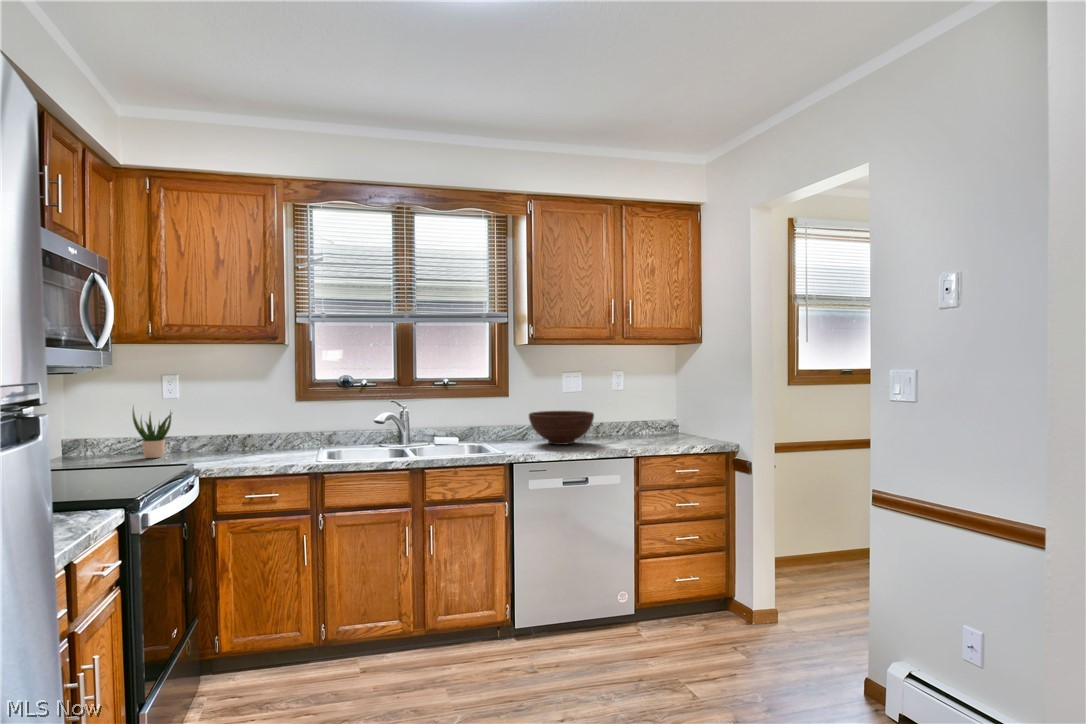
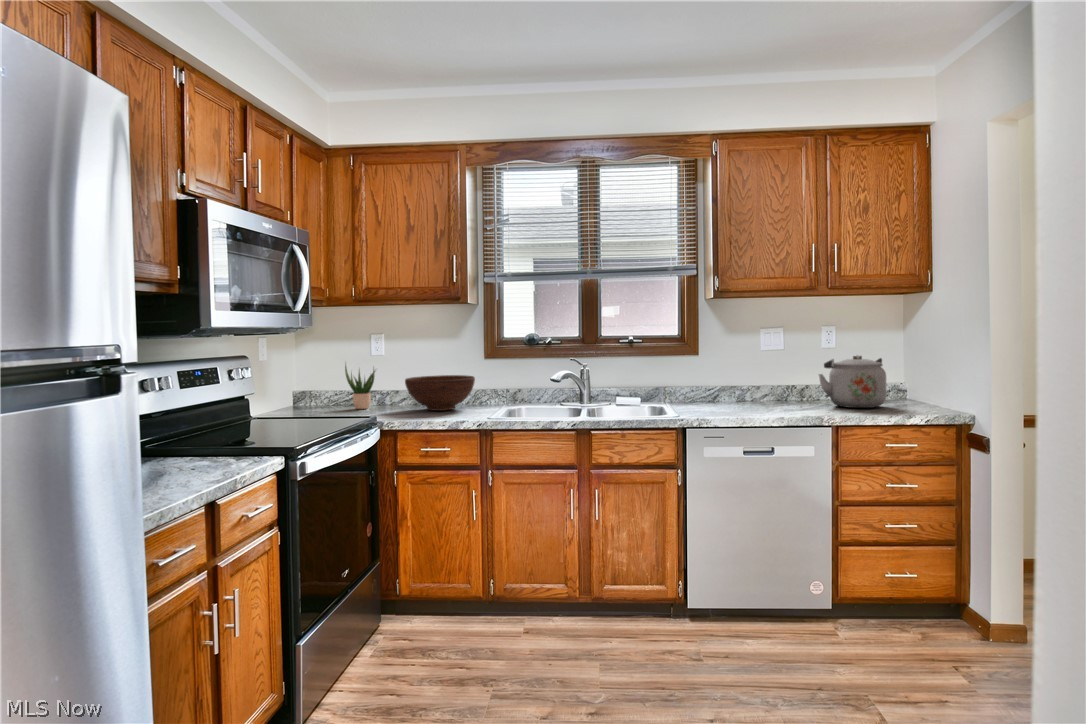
kettle: none [614,394,667,439] -> present [819,355,886,408]
fruit bowl: present [529,411,594,445] -> present [405,375,475,411]

